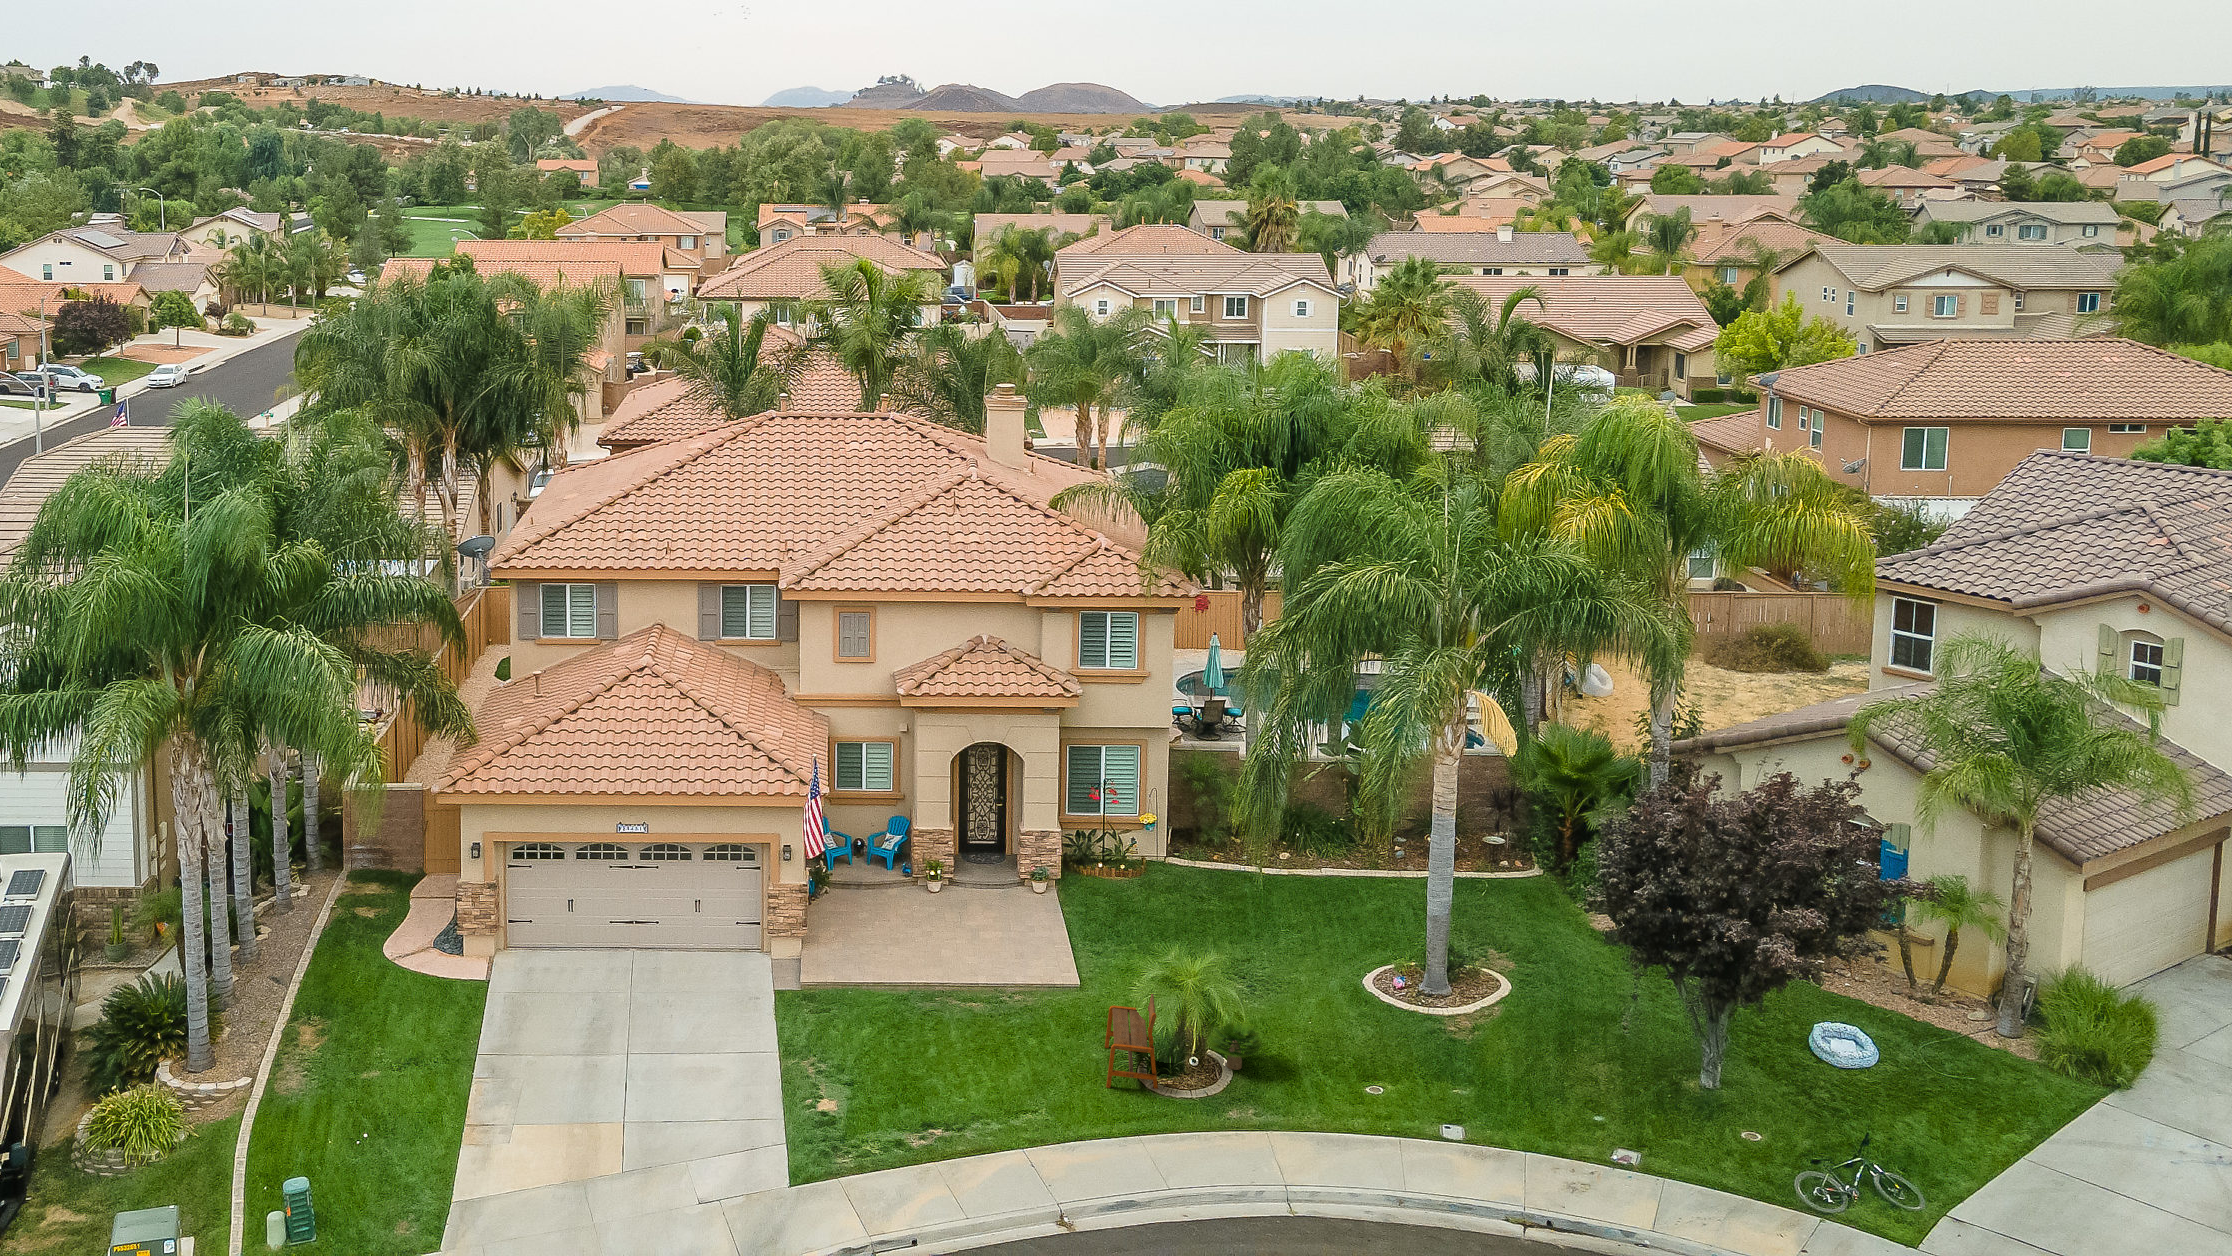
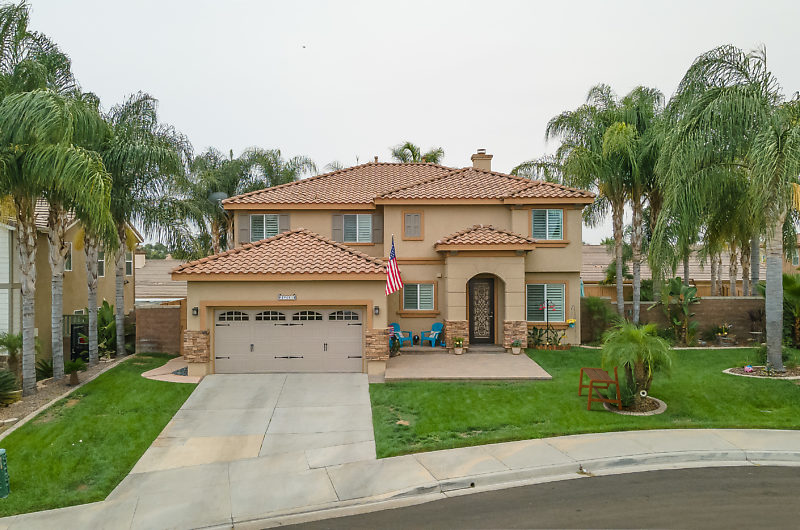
potted plant: present [1209,1021,1262,1070] -> present [62,358,89,385]

